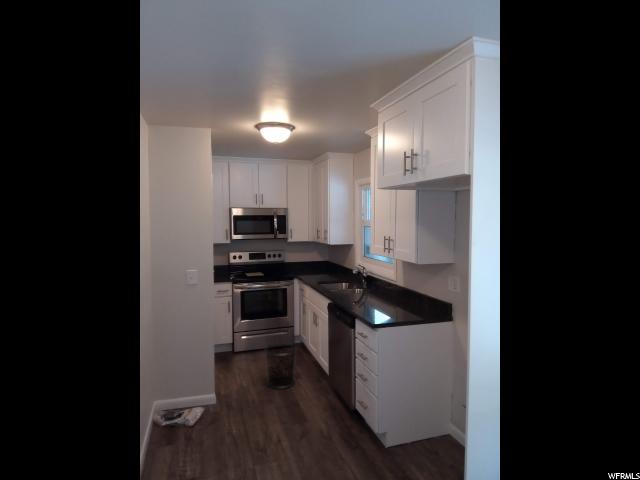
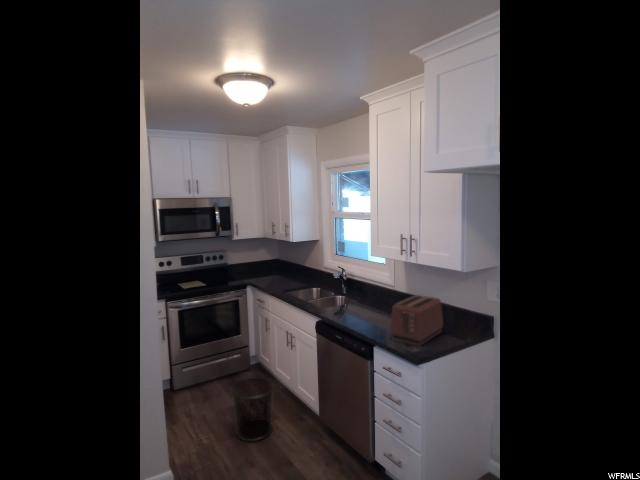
toaster: none [370,285,417,320] -> present [390,295,443,345]

